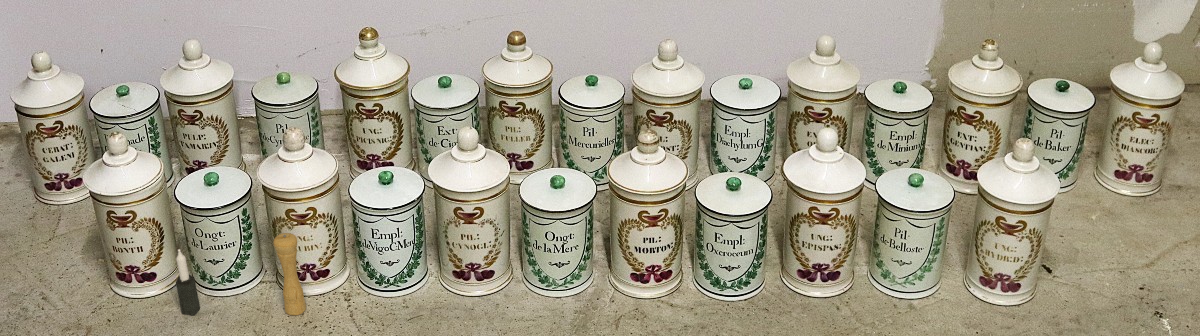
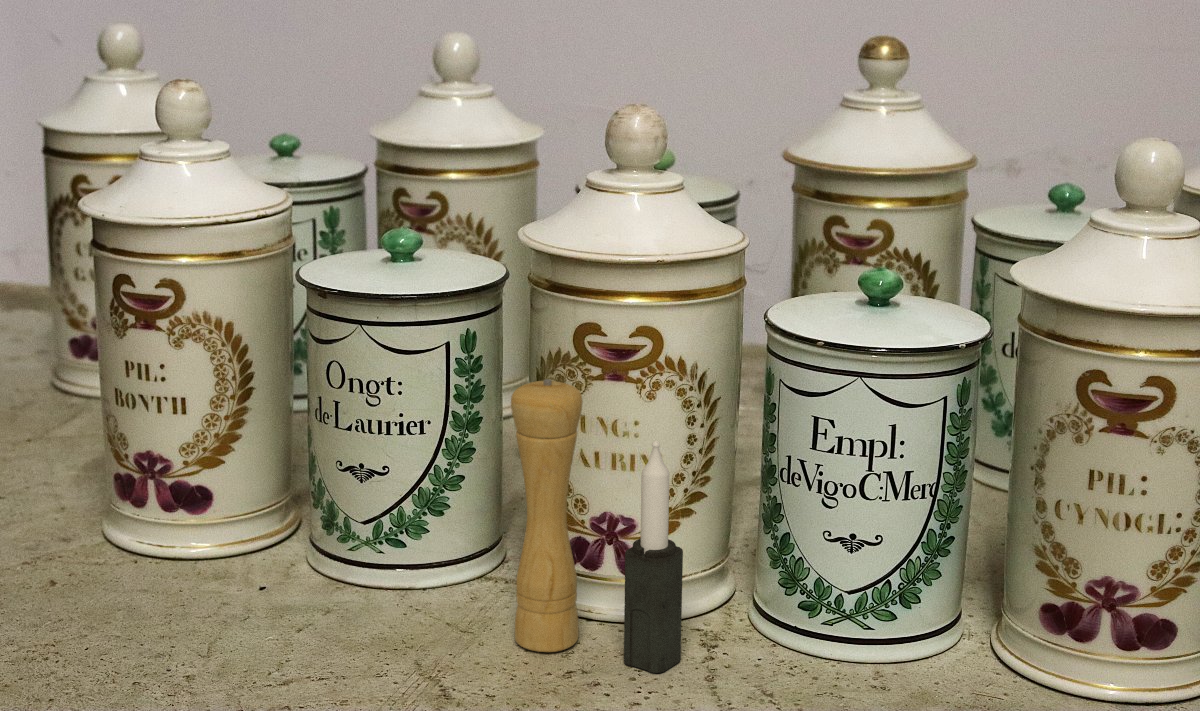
candle: present [176,249,200,316] -> present [624,441,683,673]

